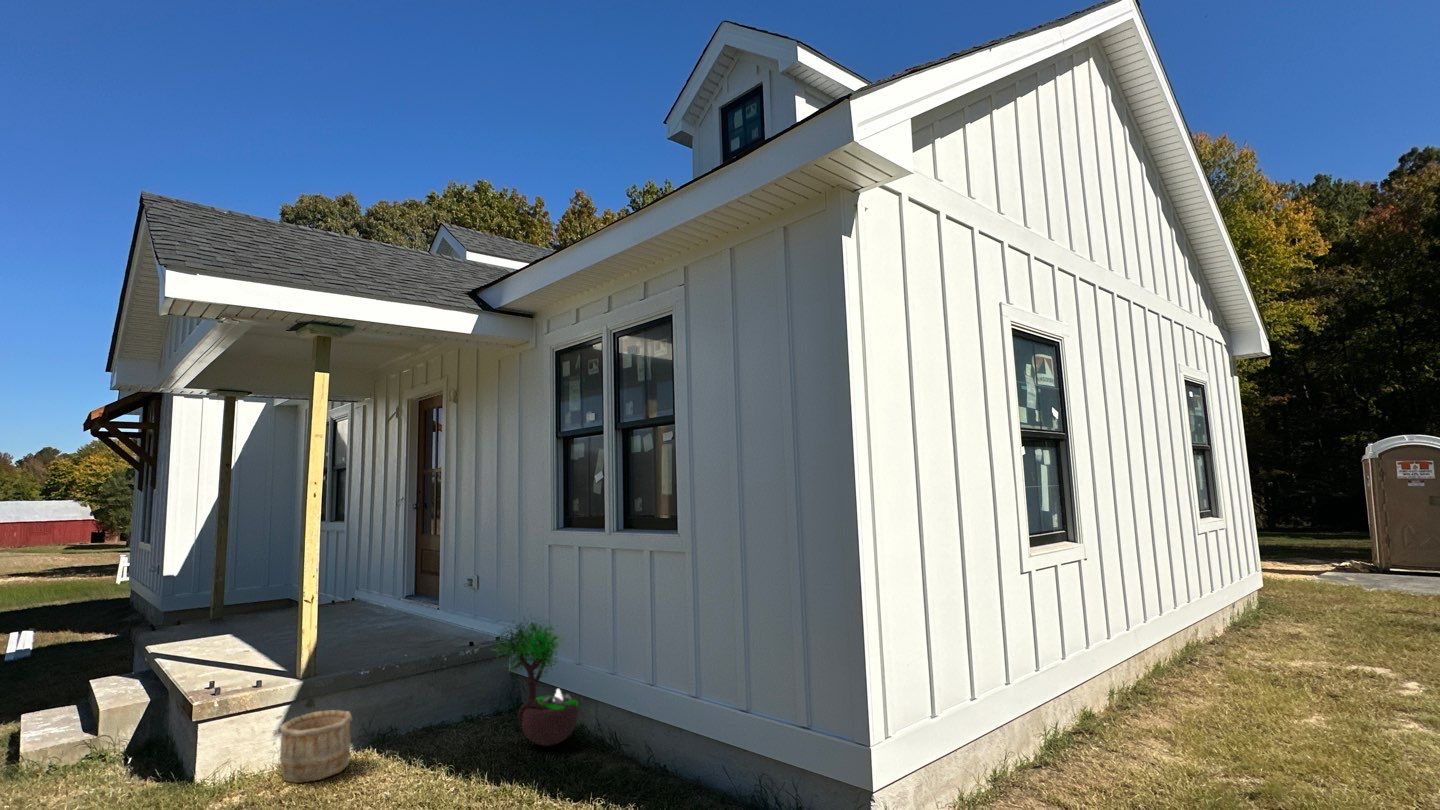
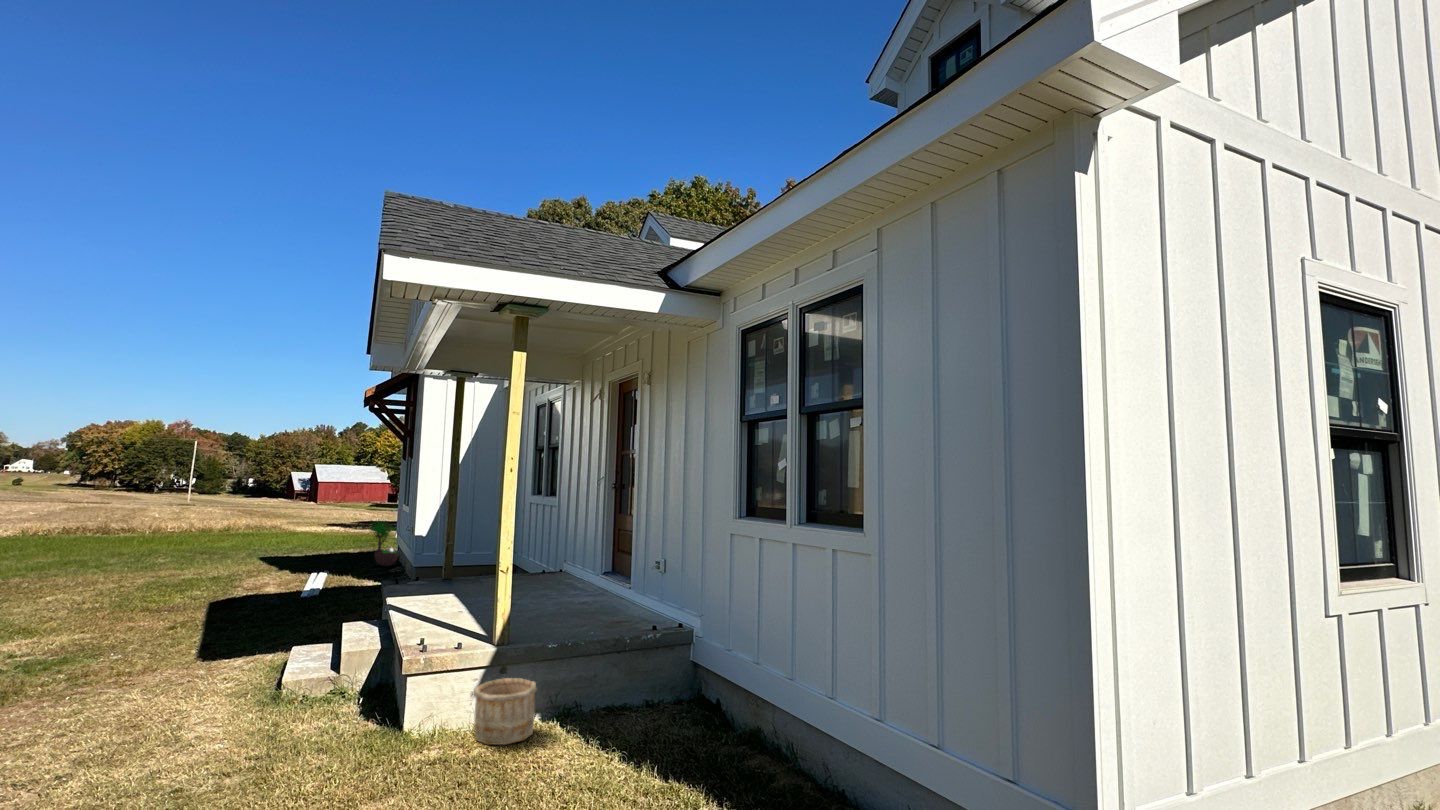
potted tree: present [493,618,578,746] -> present [370,522,398,566]

